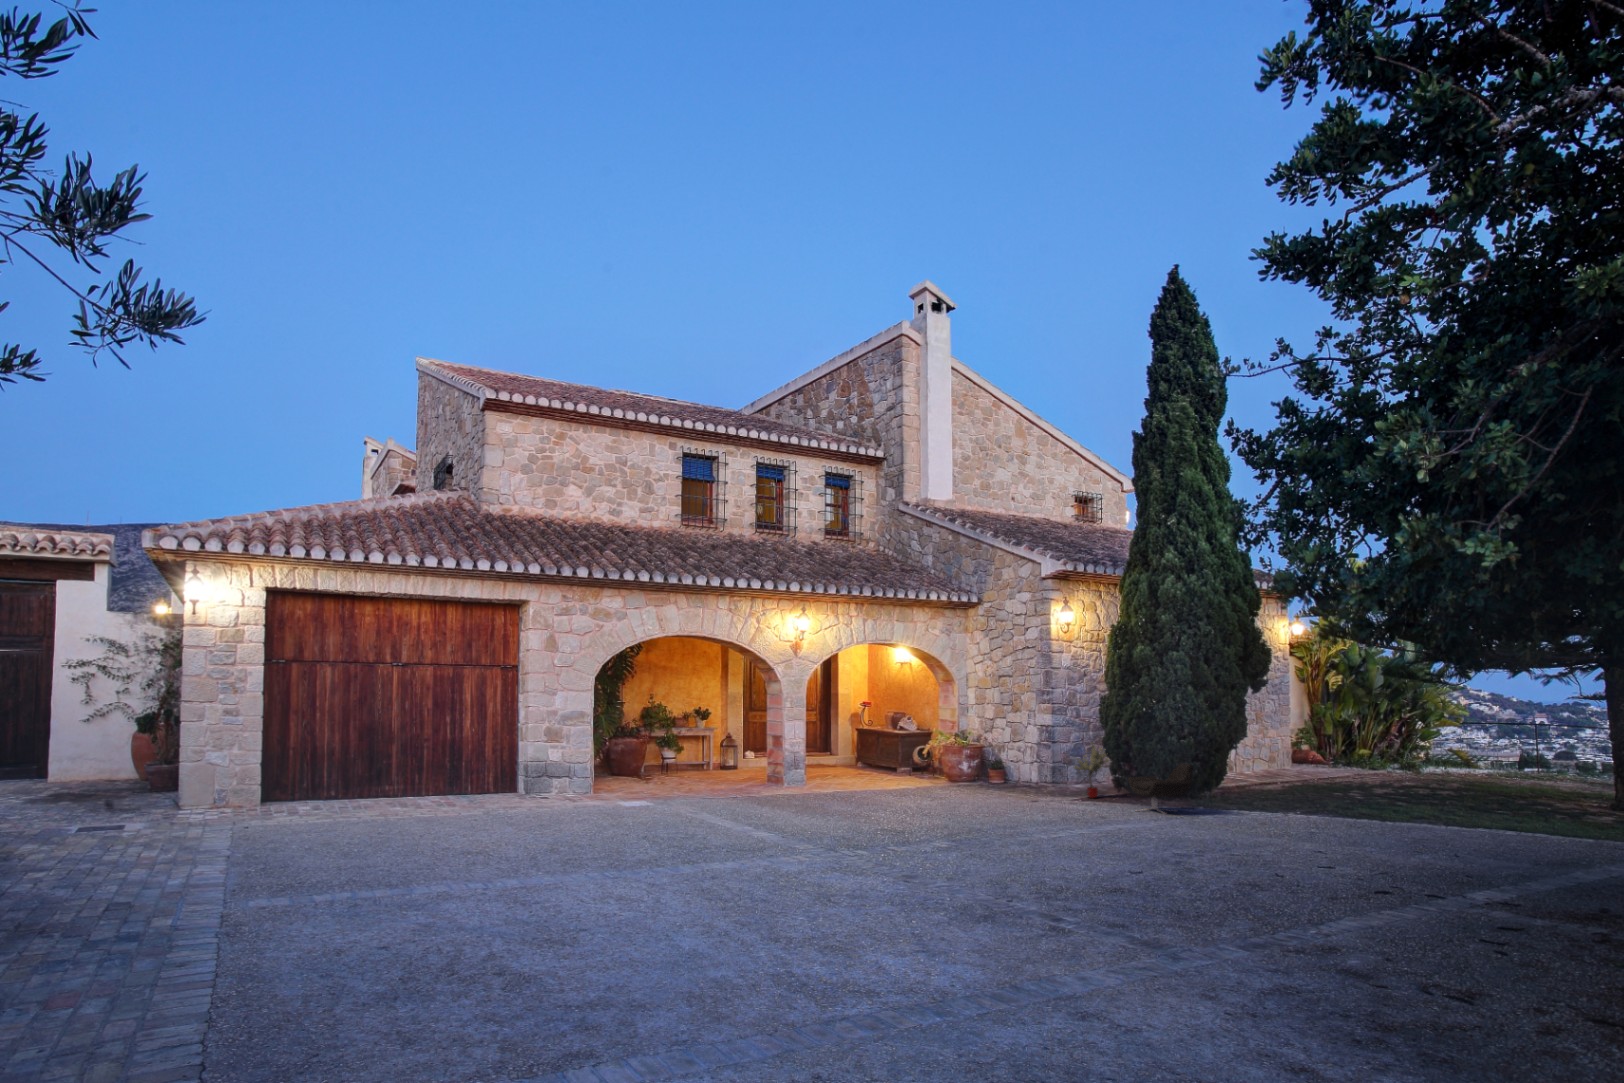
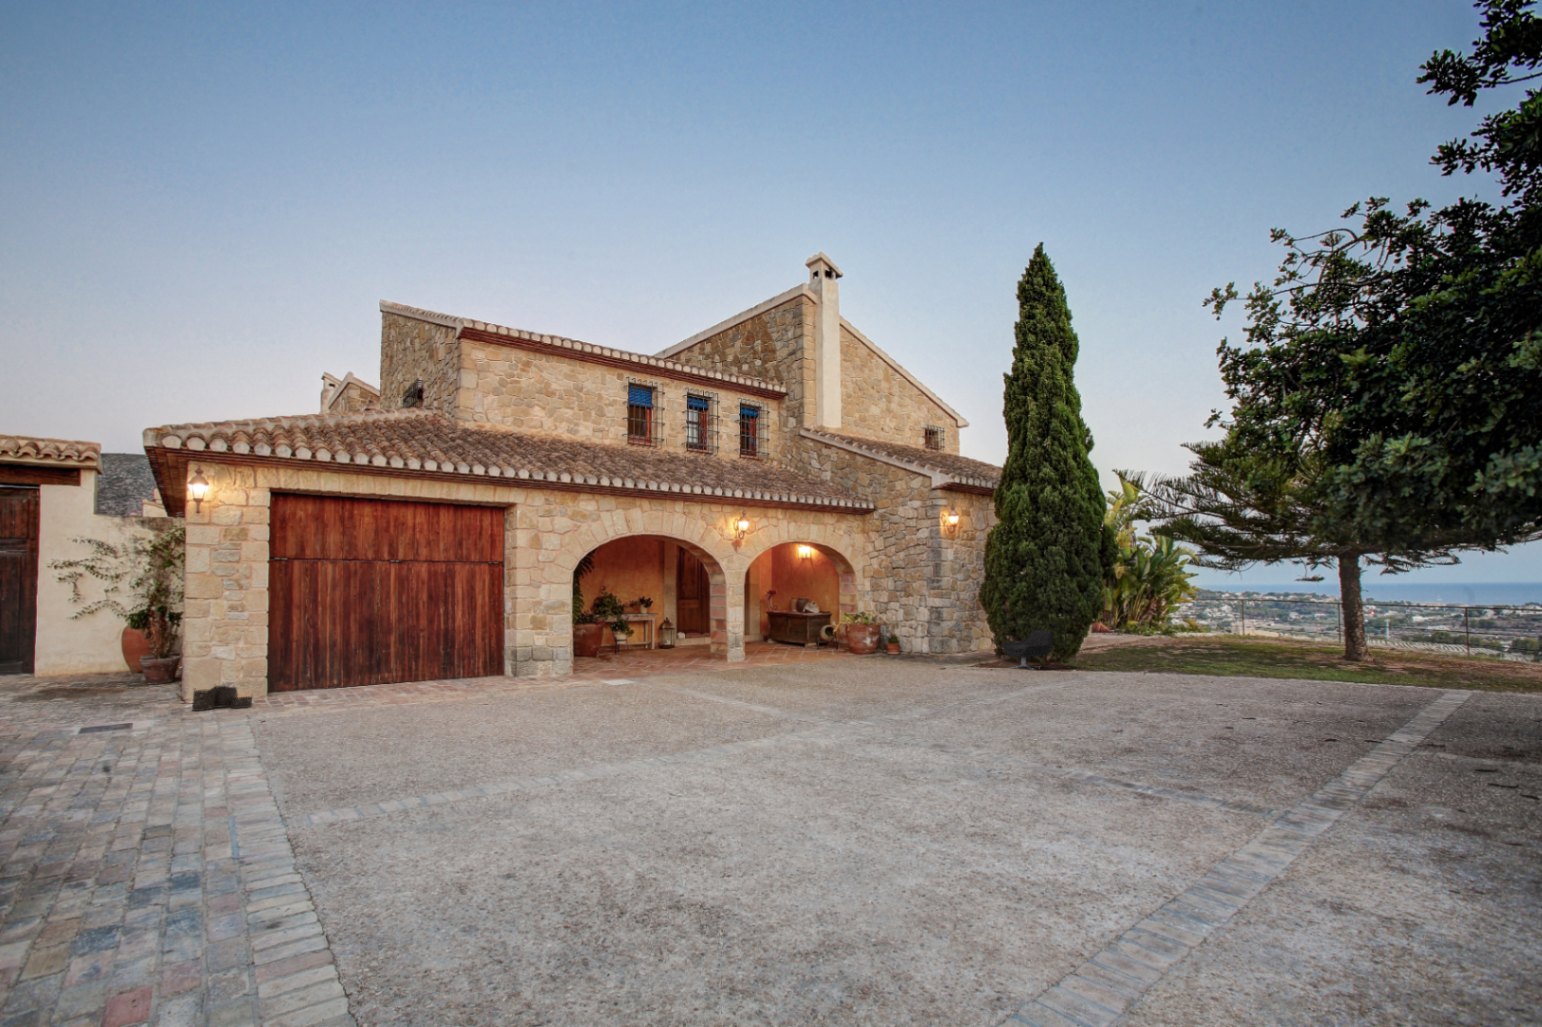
potted tree: present [1074,743,1109,798] -> none [952,616,979,660]
woven basket: none [177,797,237,826] -> present [192,685,252,711]

